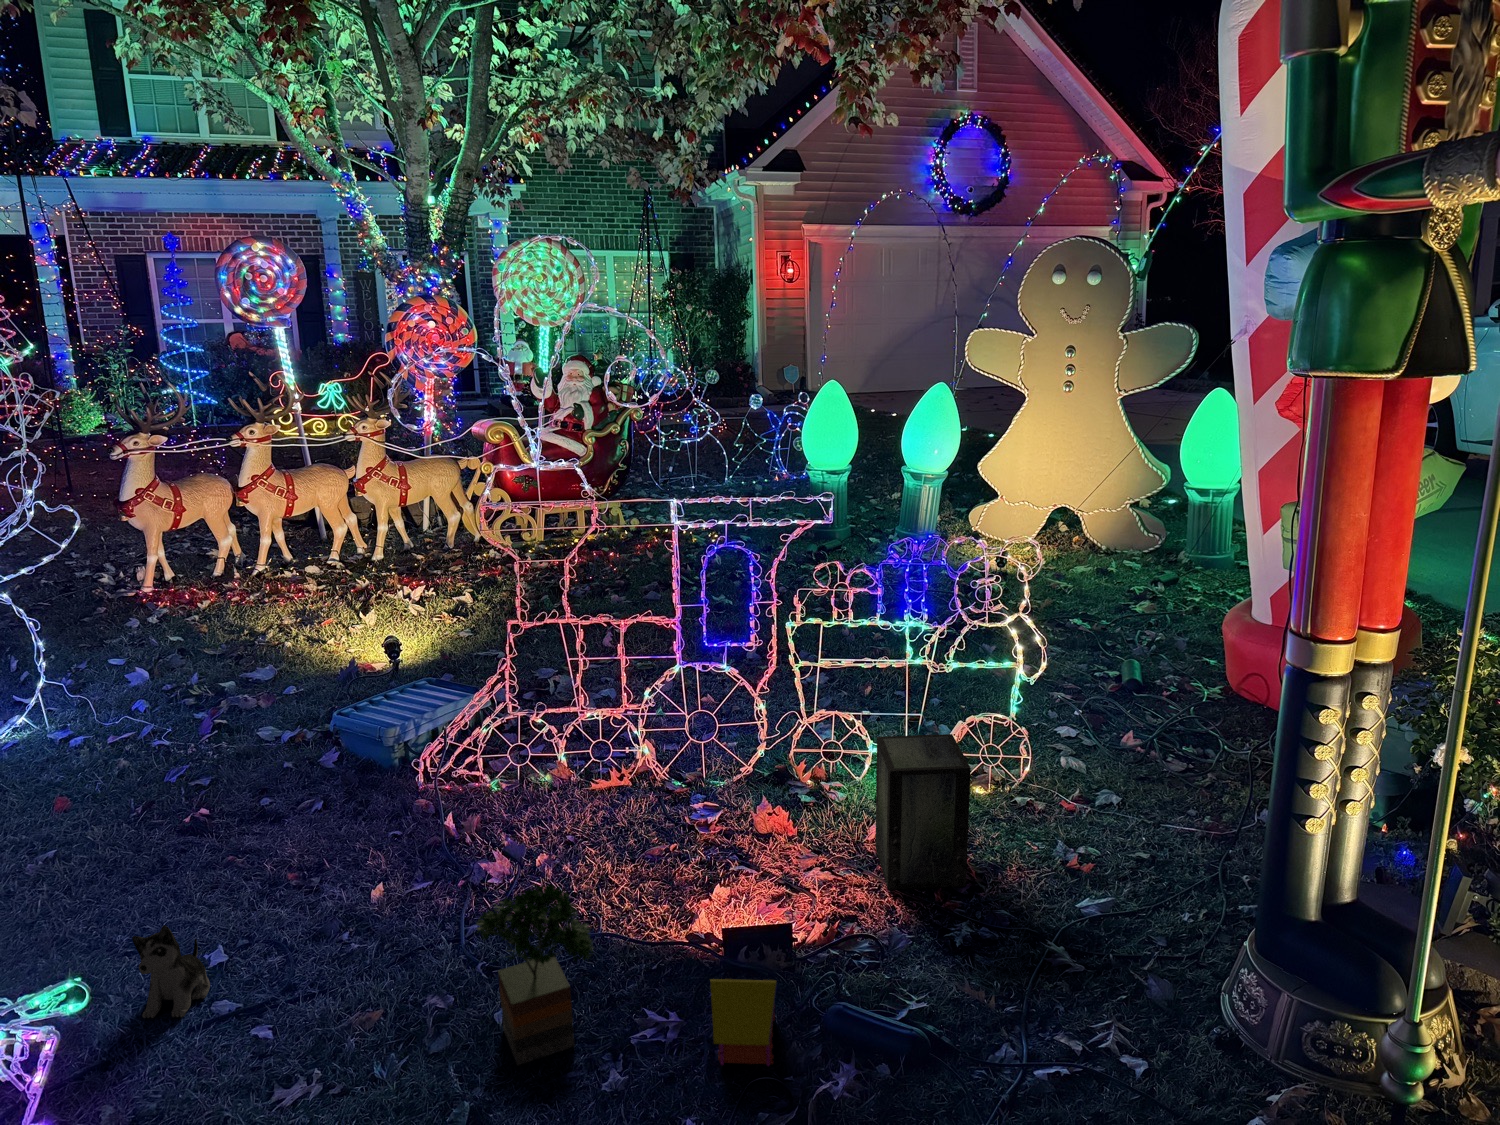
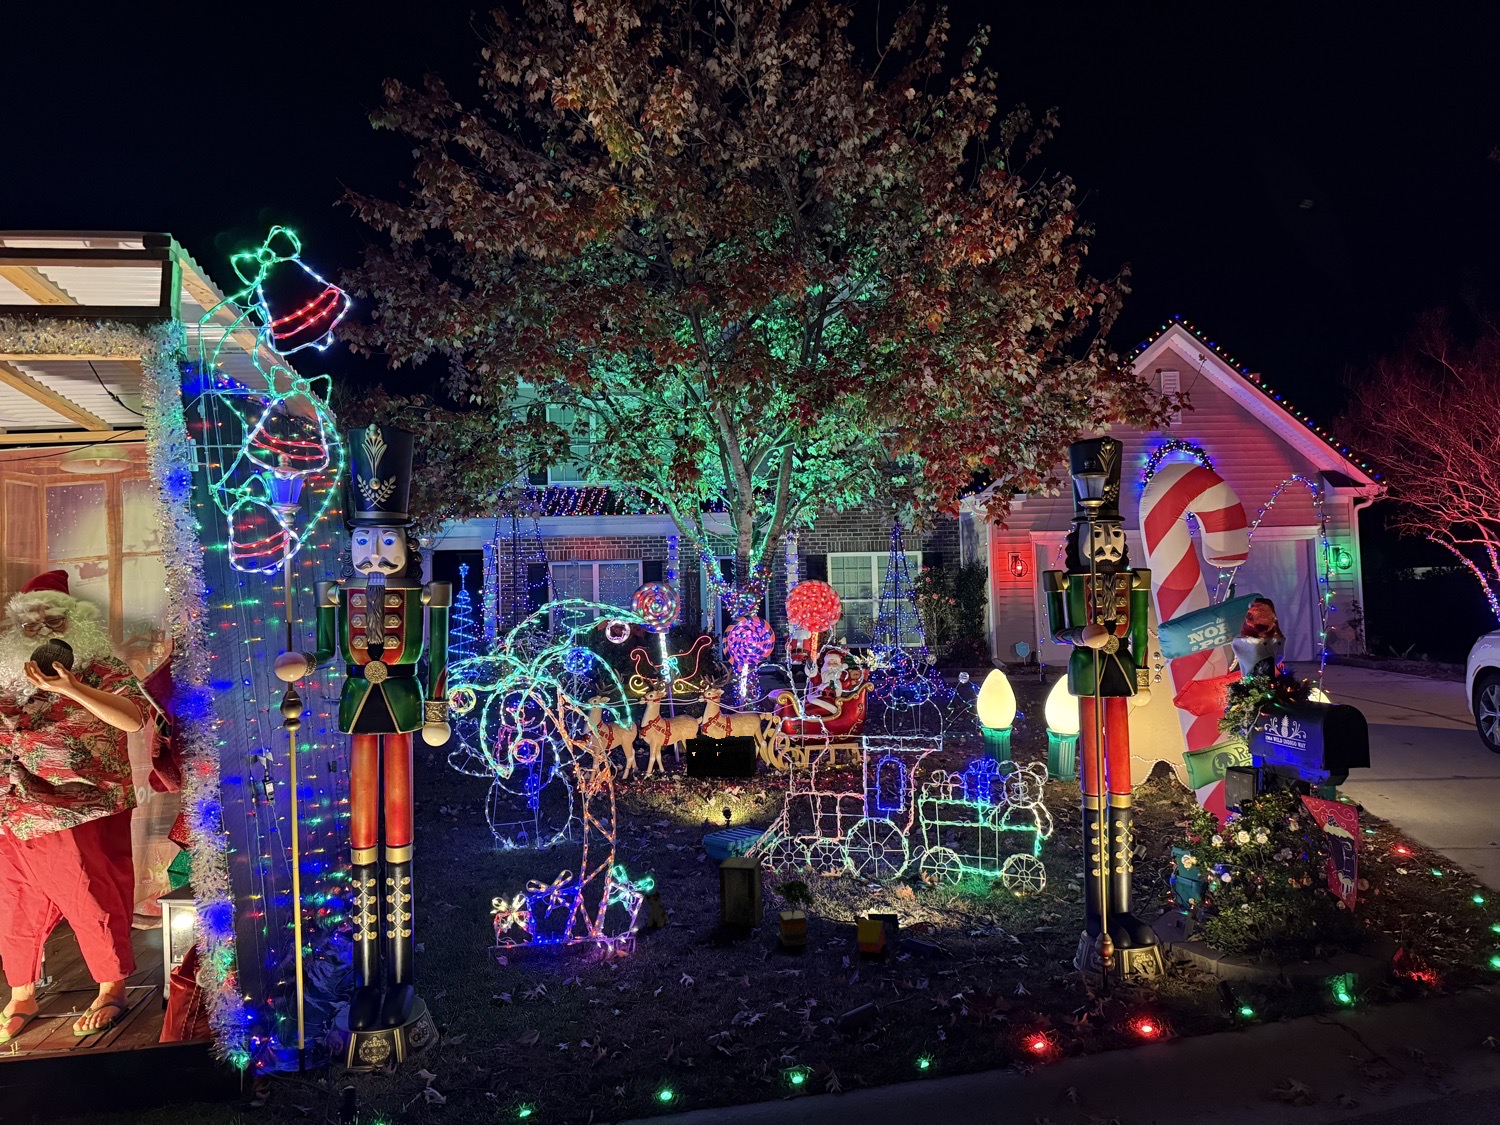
bench: none [328,493,456,566] -> present [685,734,757,777]
storage box: present [875,734,971,889] -> present [719,857,763,926]

